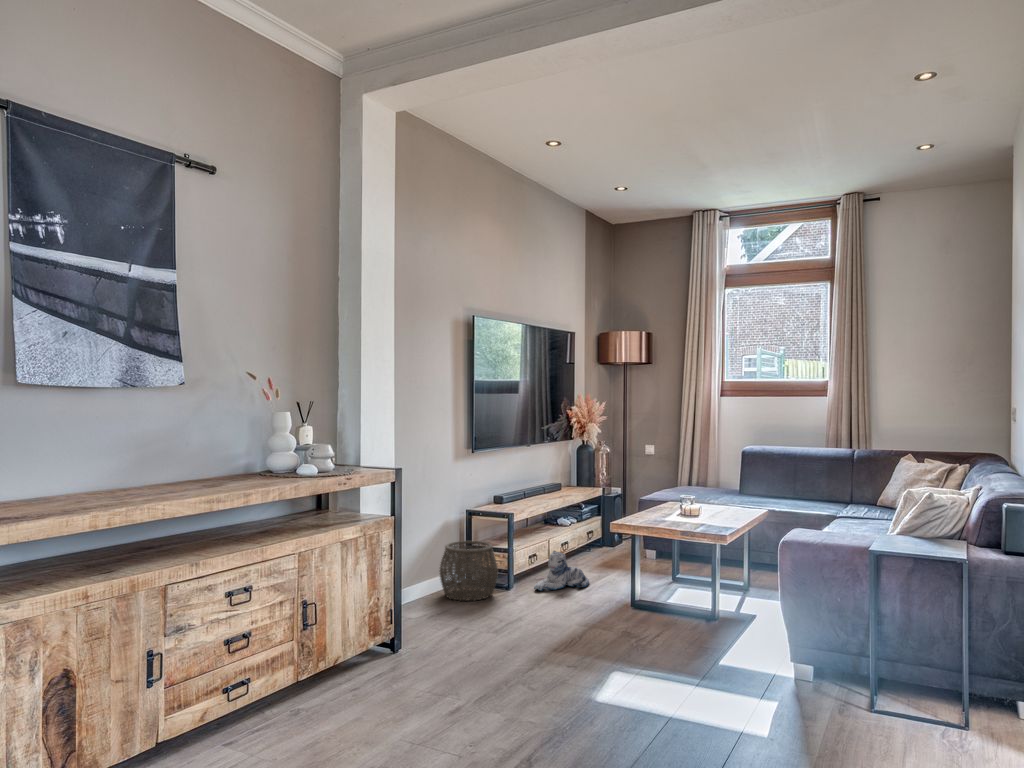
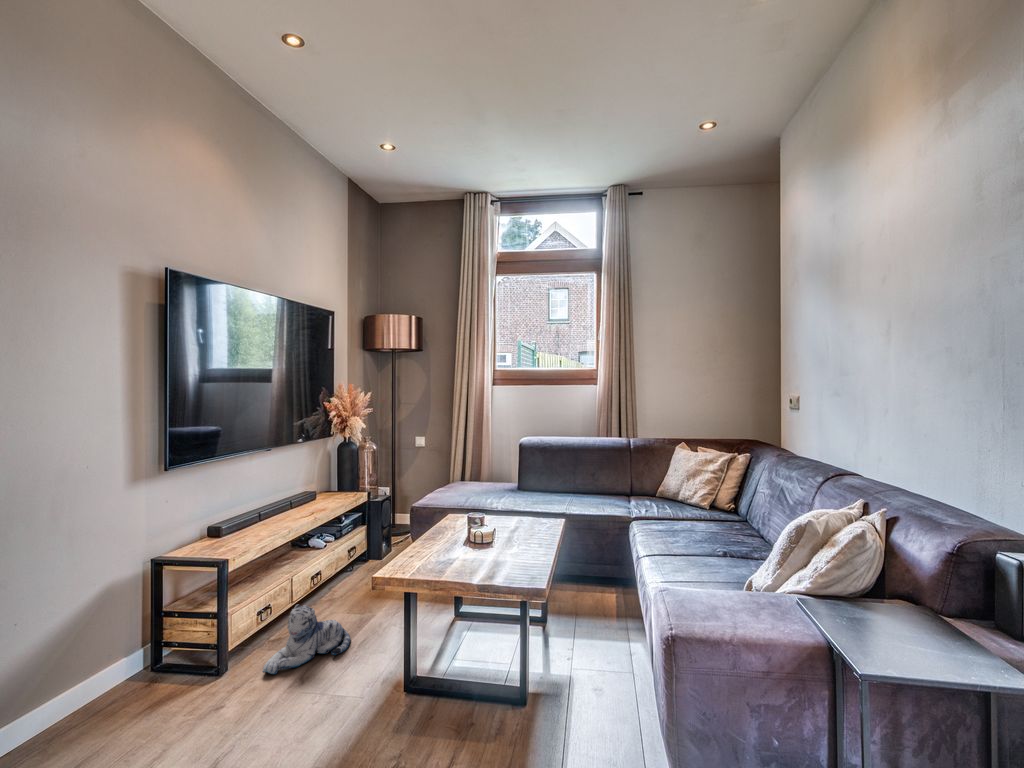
woven basket: present [439,541,498,601] -> none [76,612,197,735]

